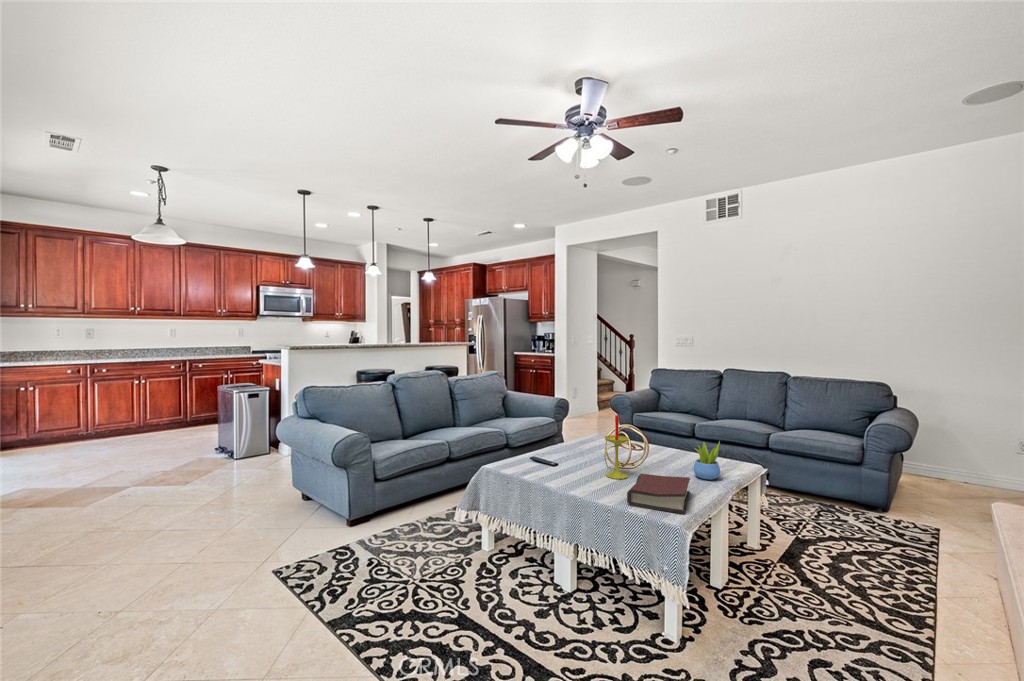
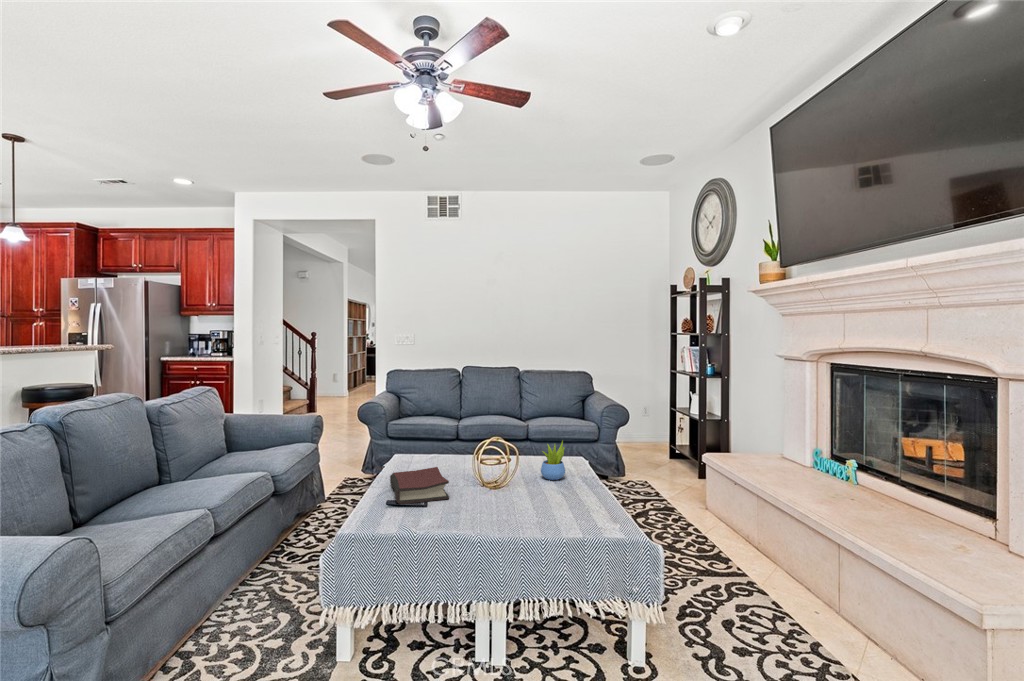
candle: present [604,415,629,479] -> none [473,428,500,501]
hardback book: present [627,474,690,514] -> present [390,467,449,504]

